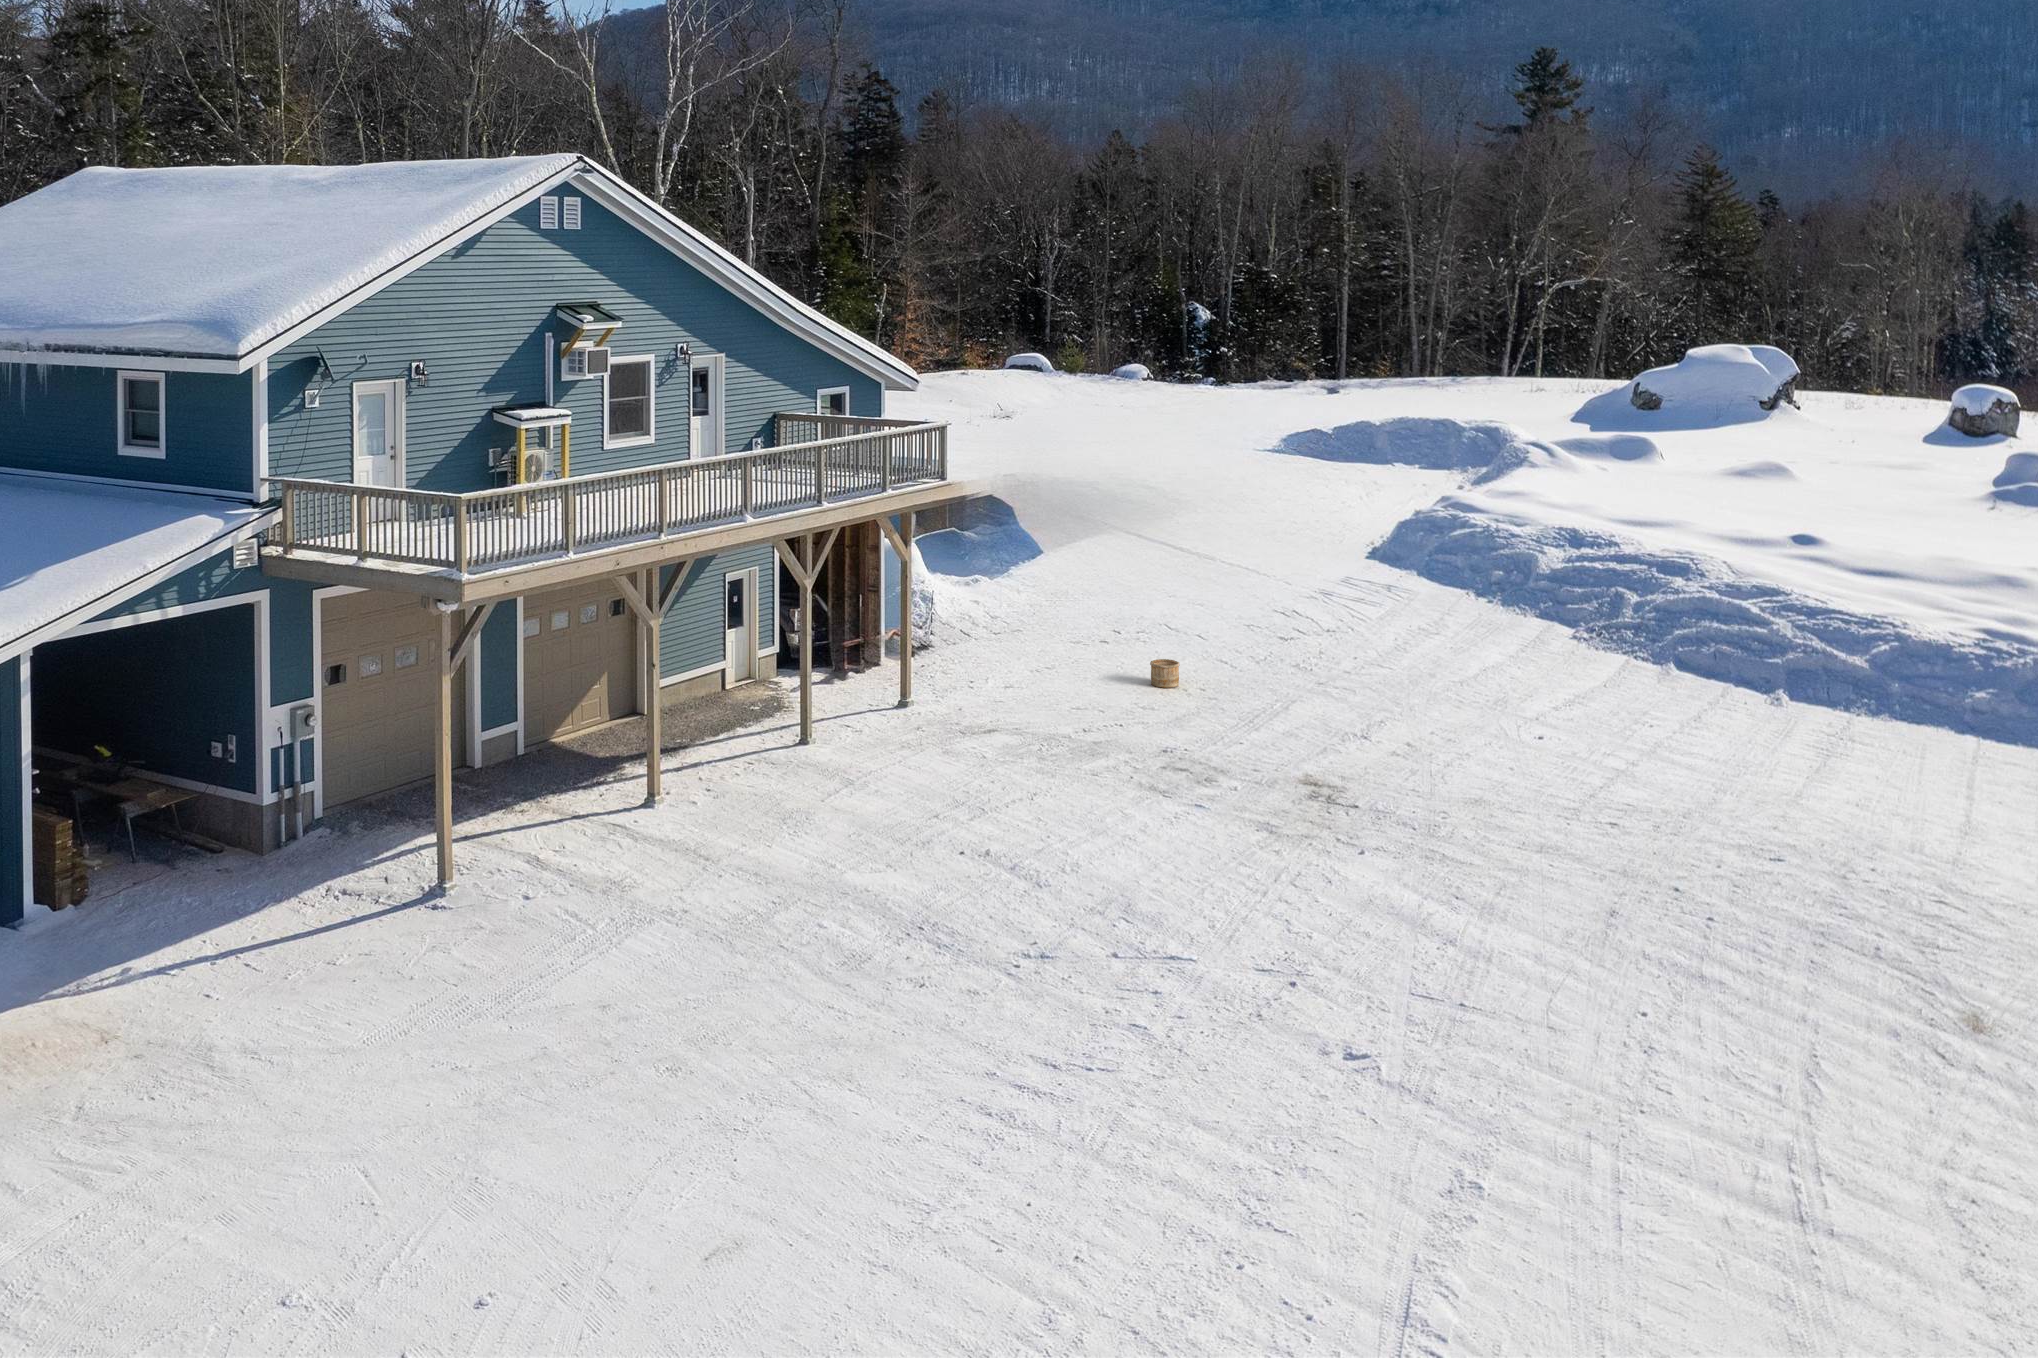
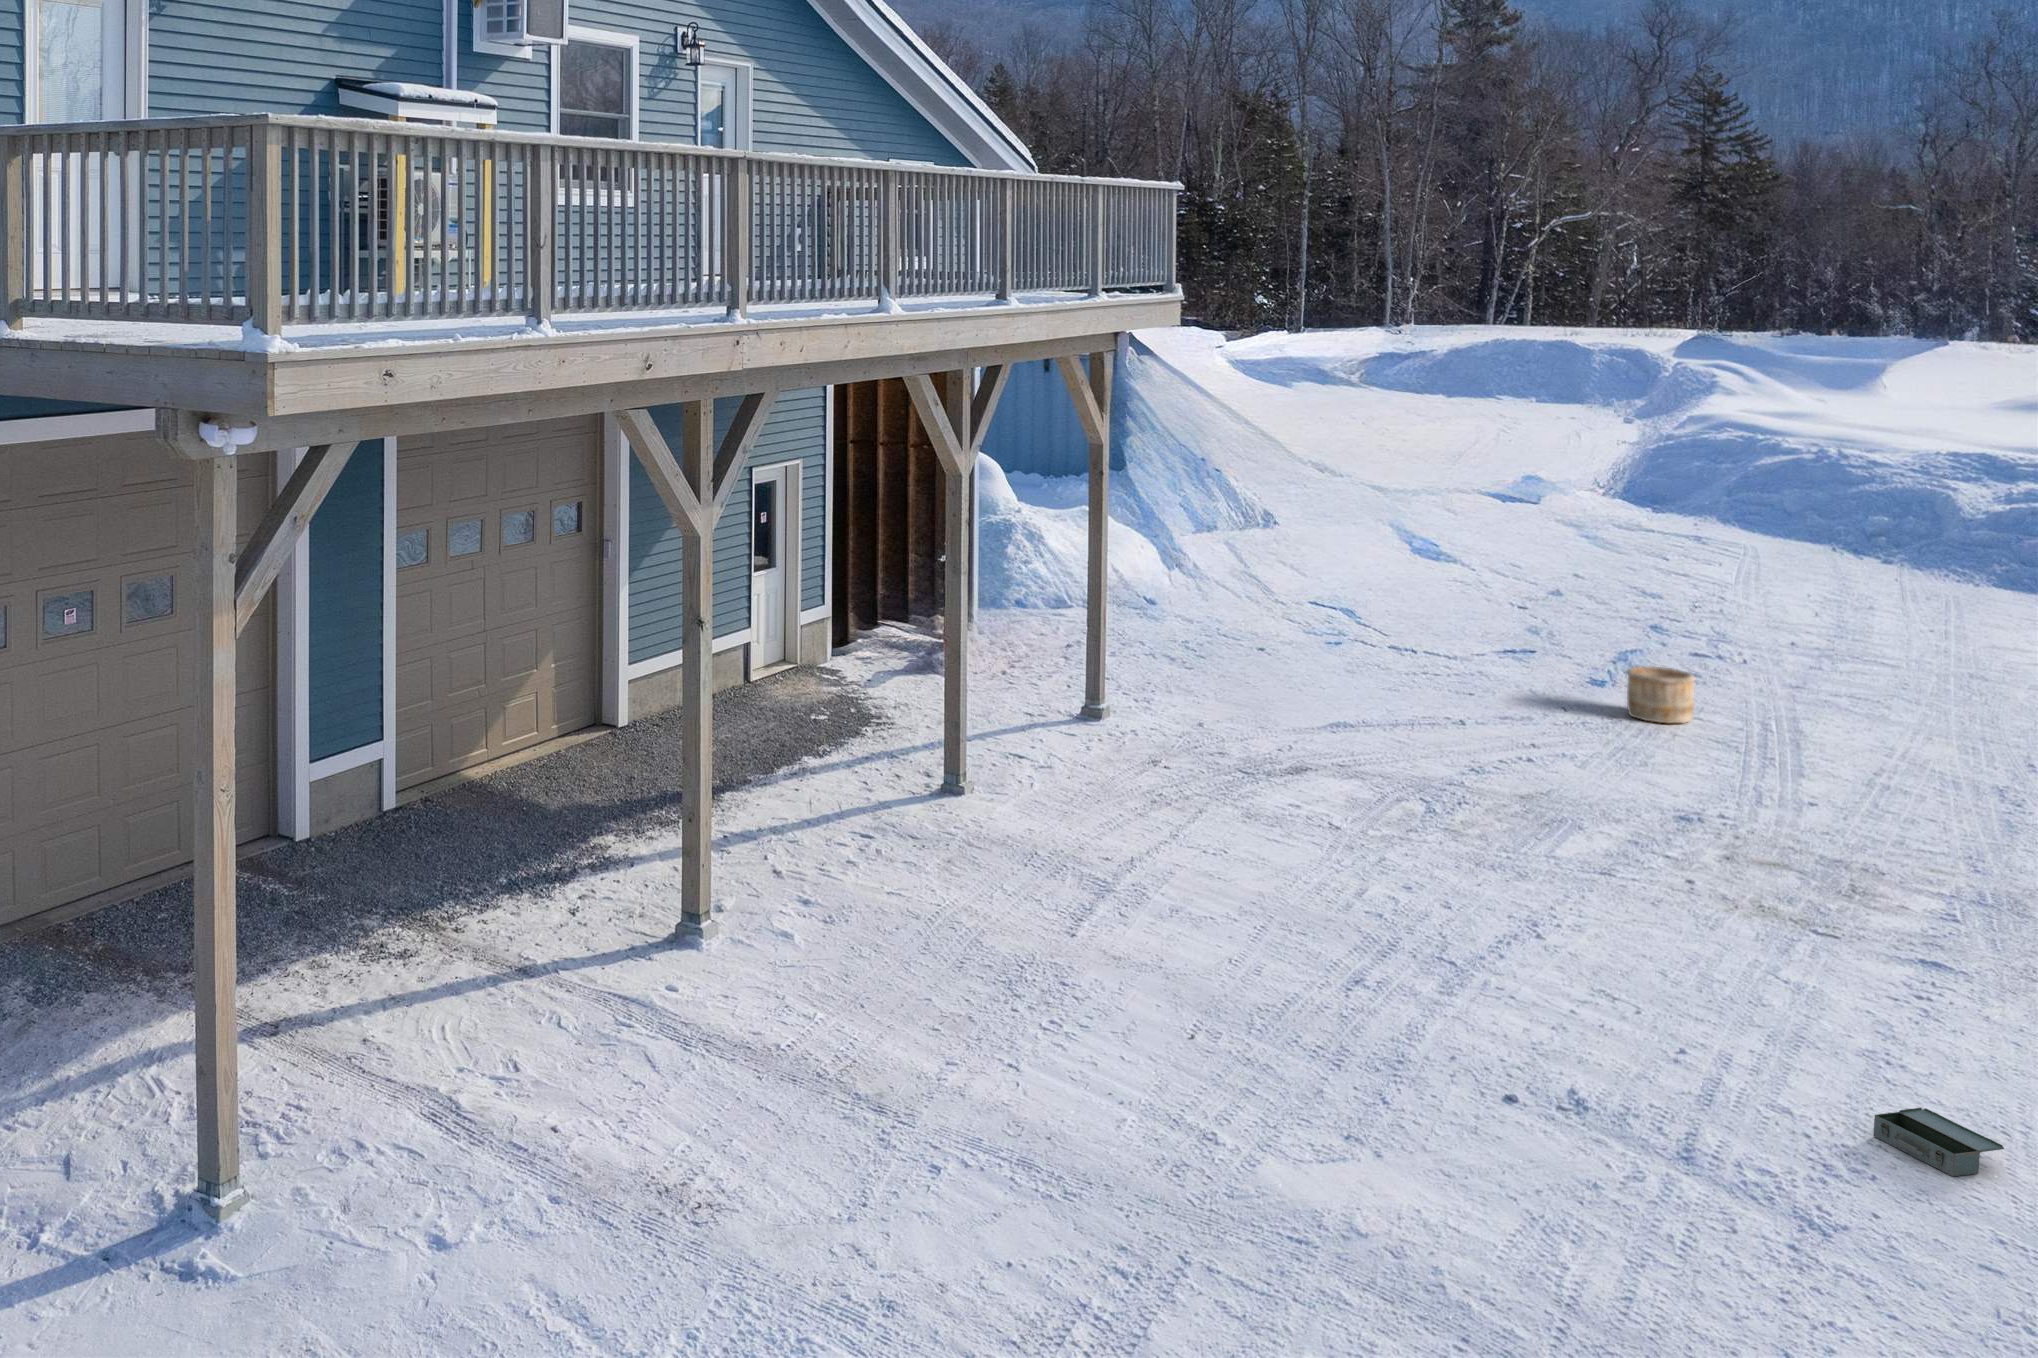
toolbox: none [1067,838,1101,859] -> present [1874,1108,2004,1176]

